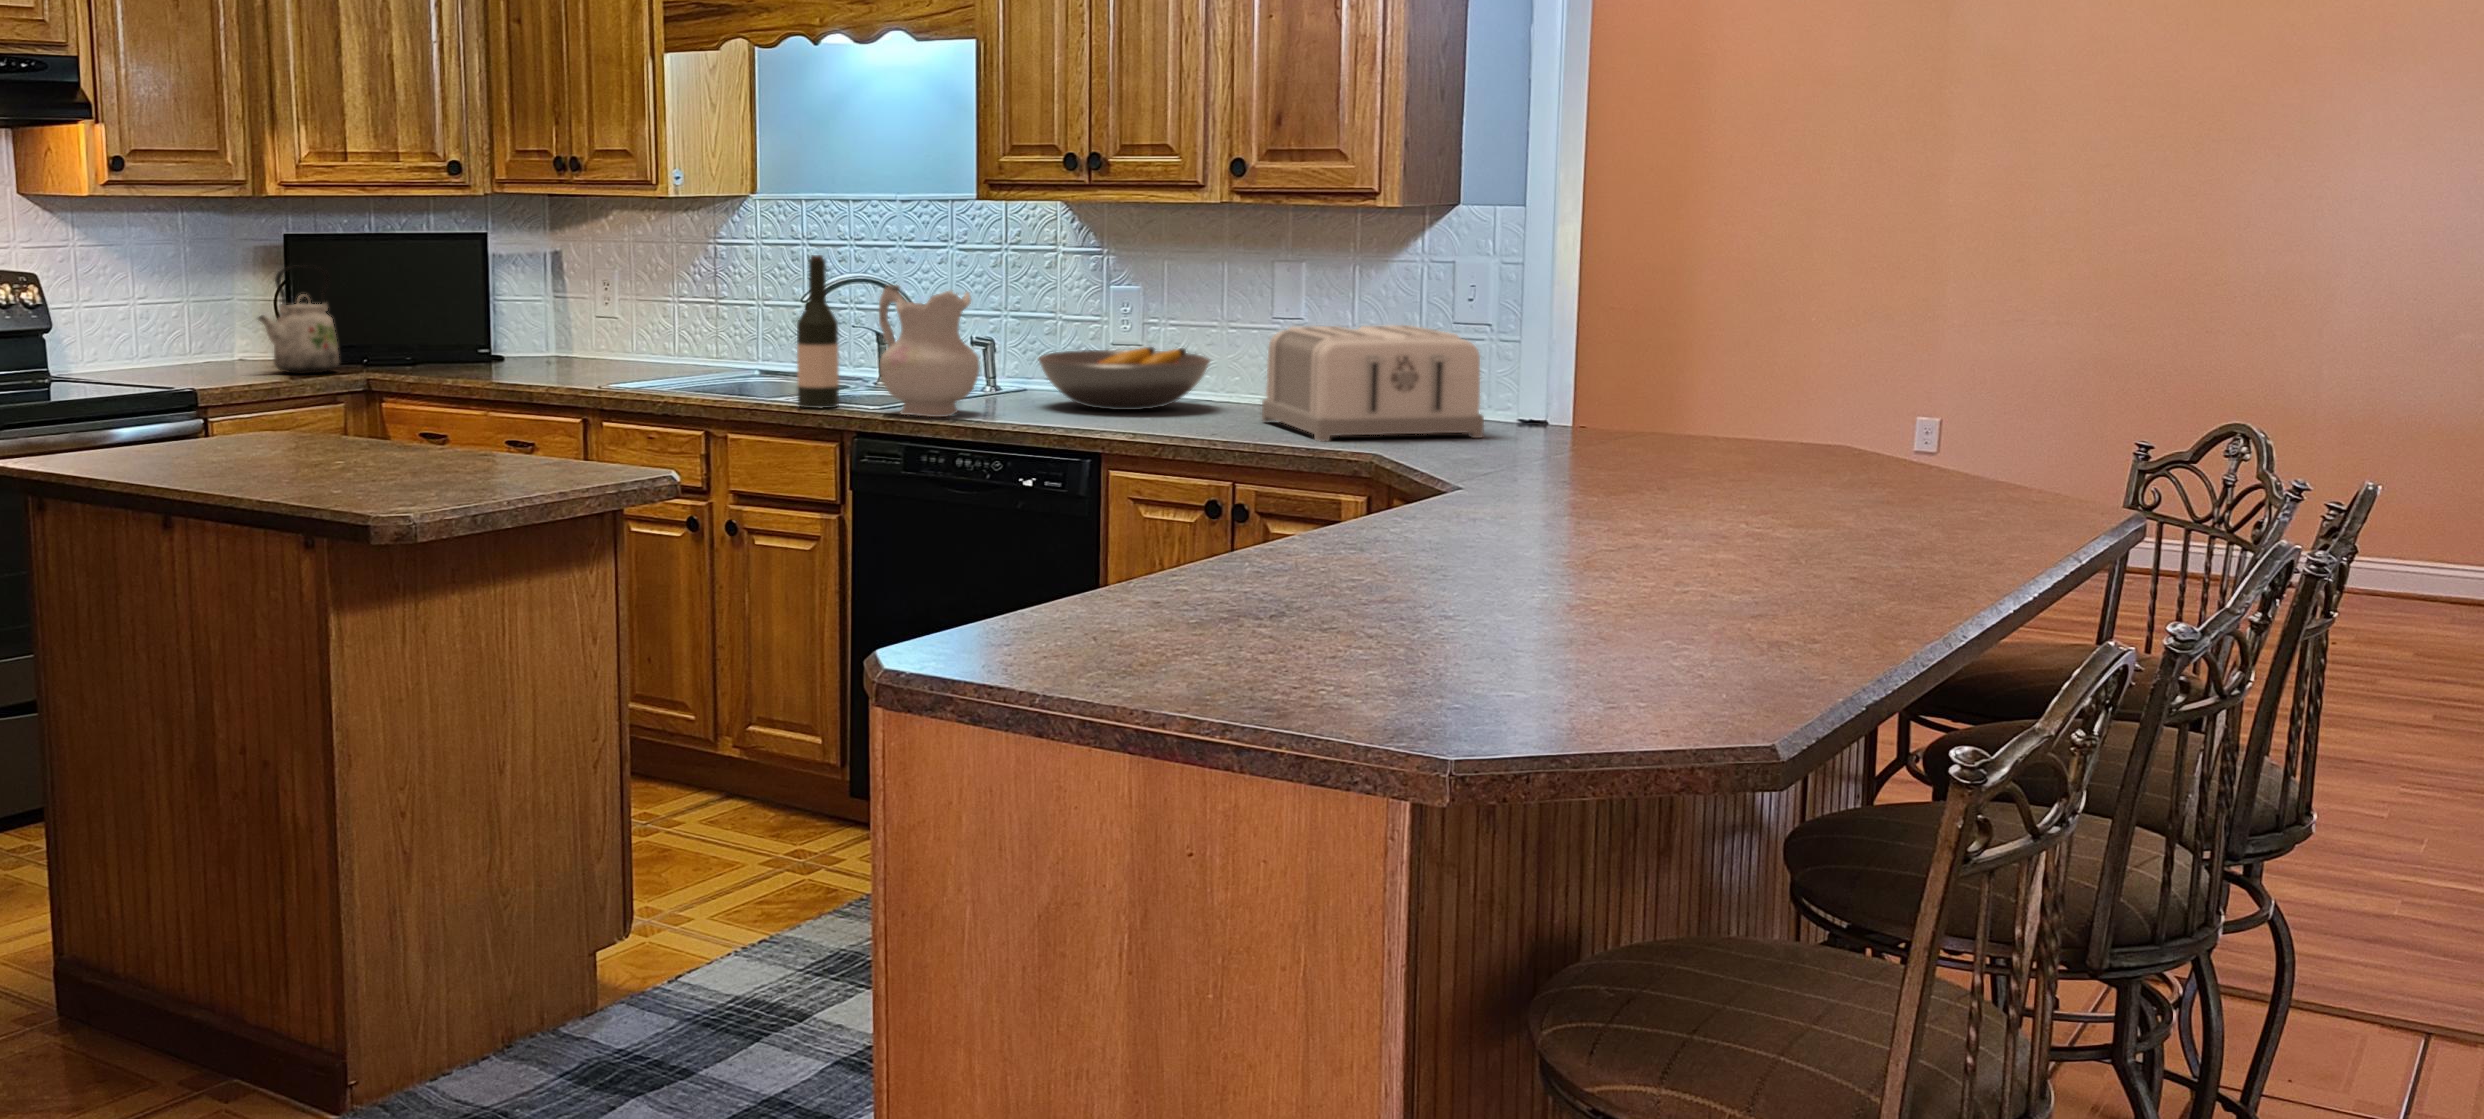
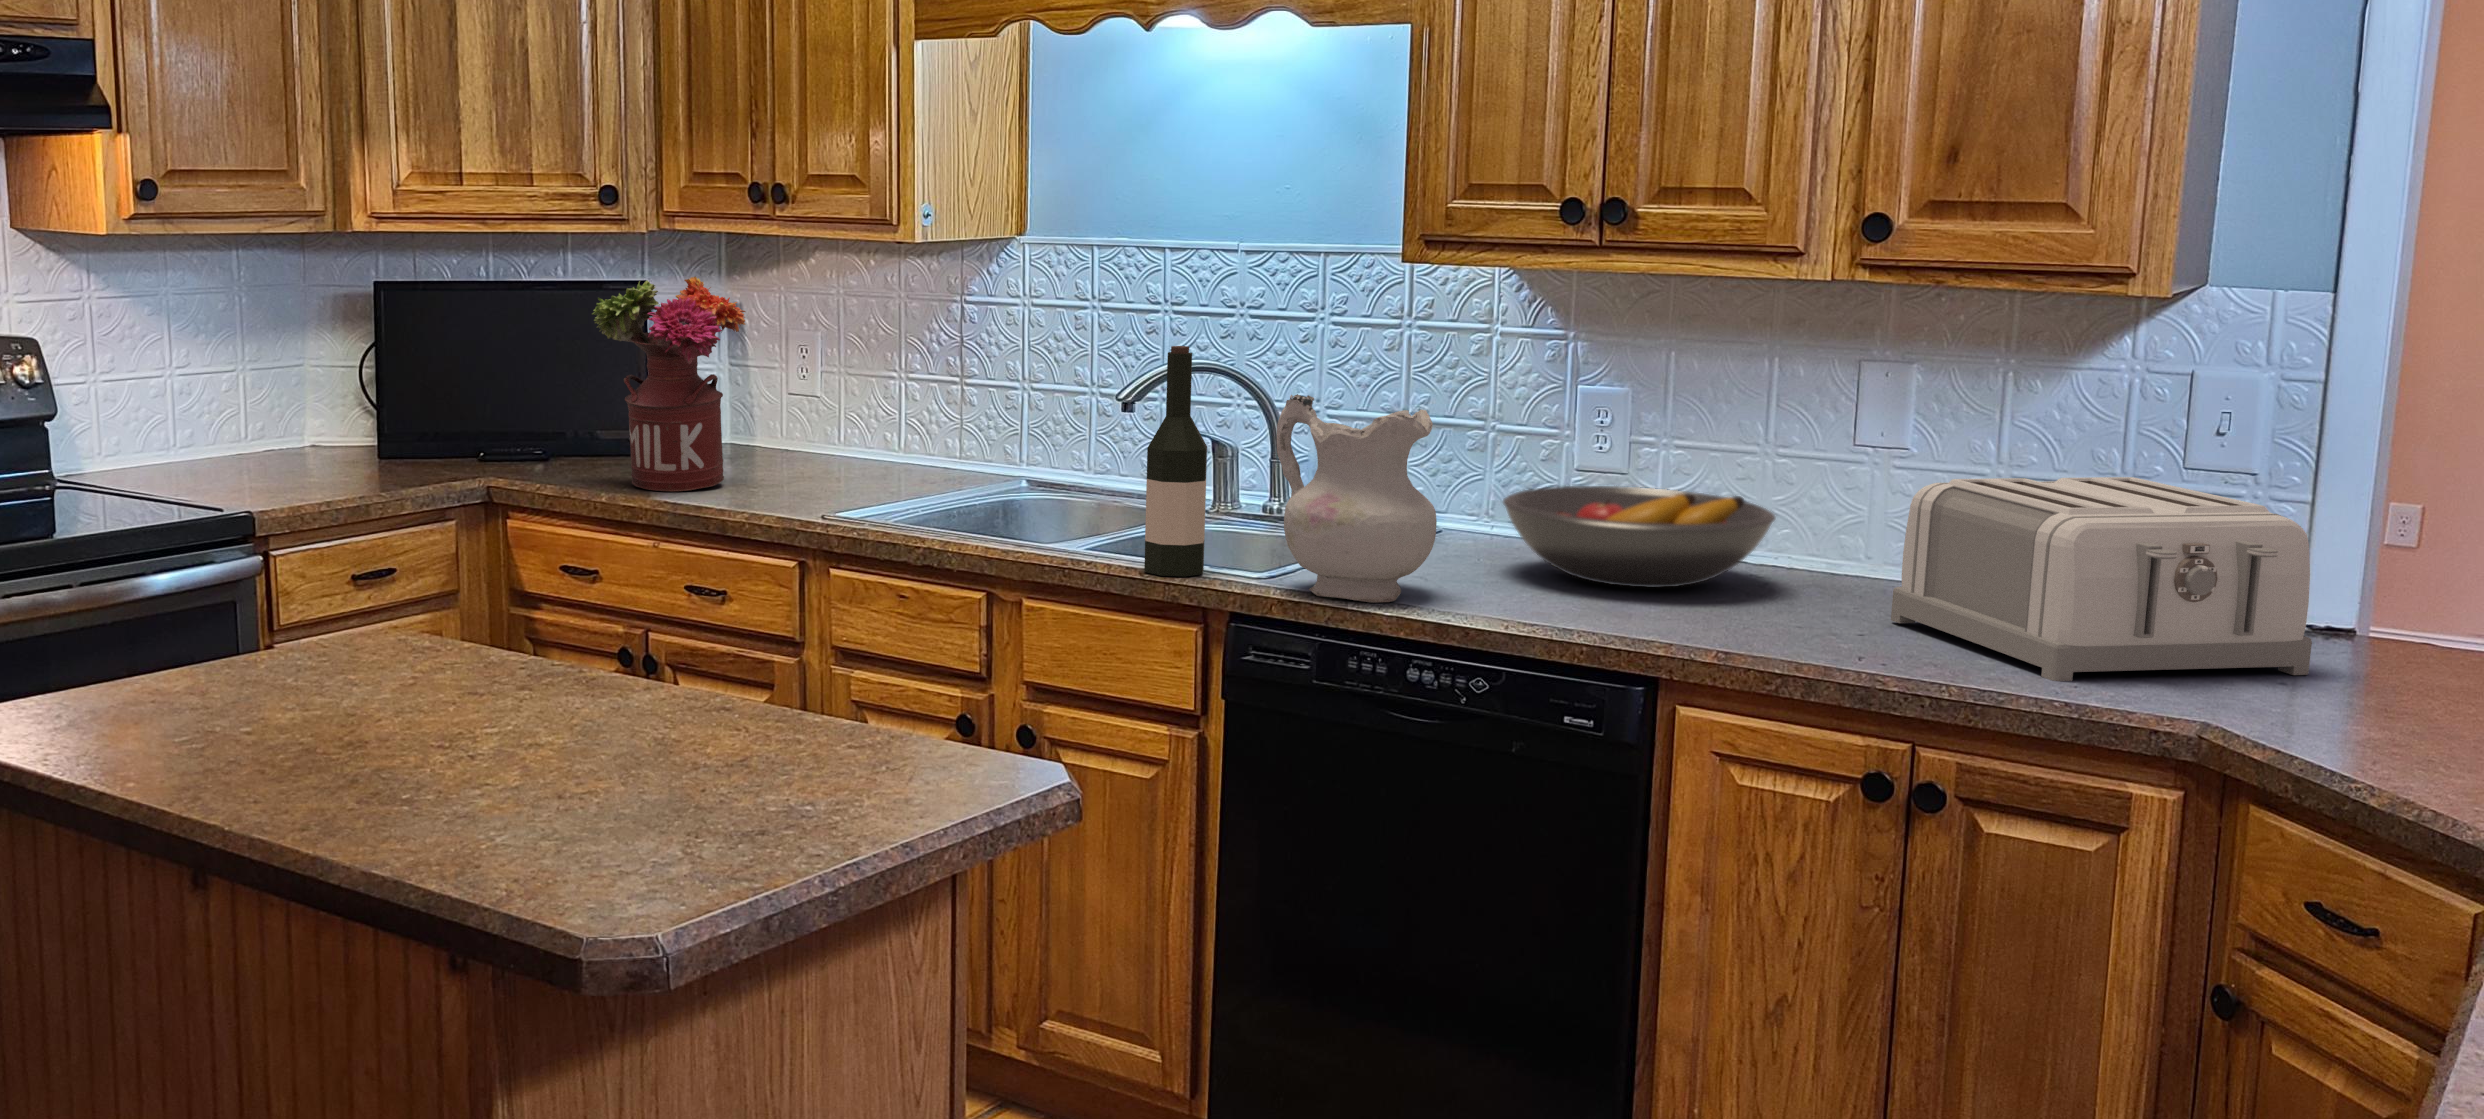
flower arrangement: none [439,224,551,377] -> present [592,276,746,491]
kettle: present [258,265,340,374] -> none [338,329,450,480]

